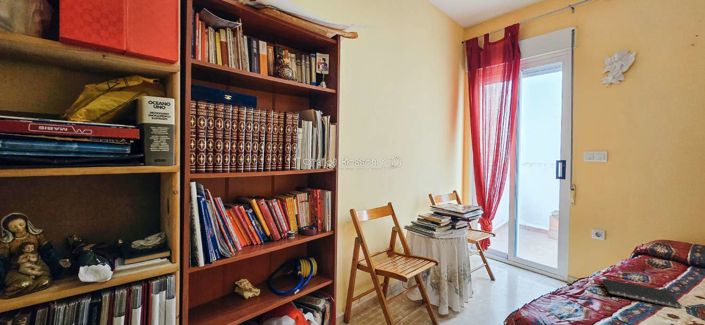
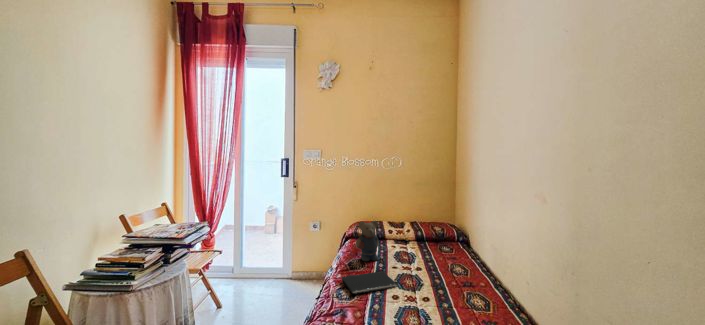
teddy bear: none [637,233,678,282] -> present [356,221,379,261]

